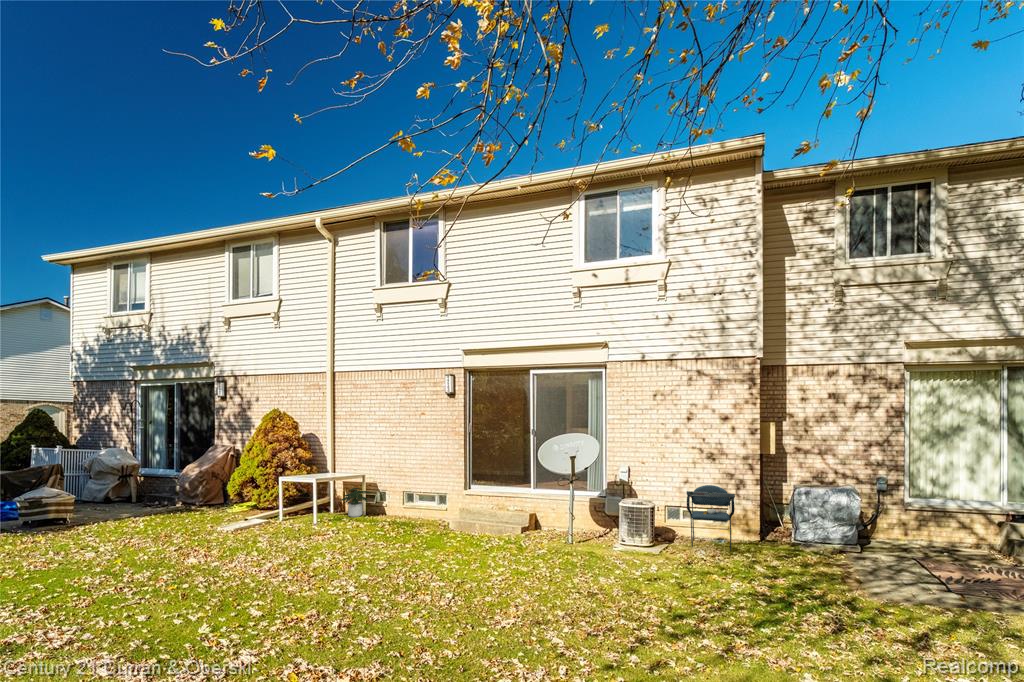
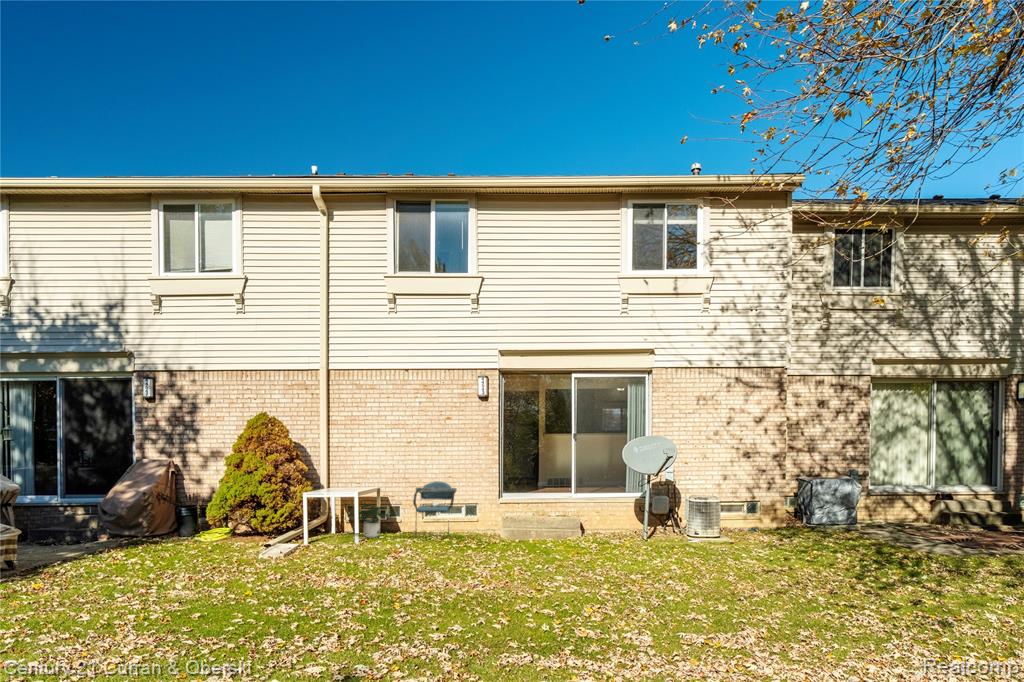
chair: present [687,485,735,551] -> present [413,481,457,536]

